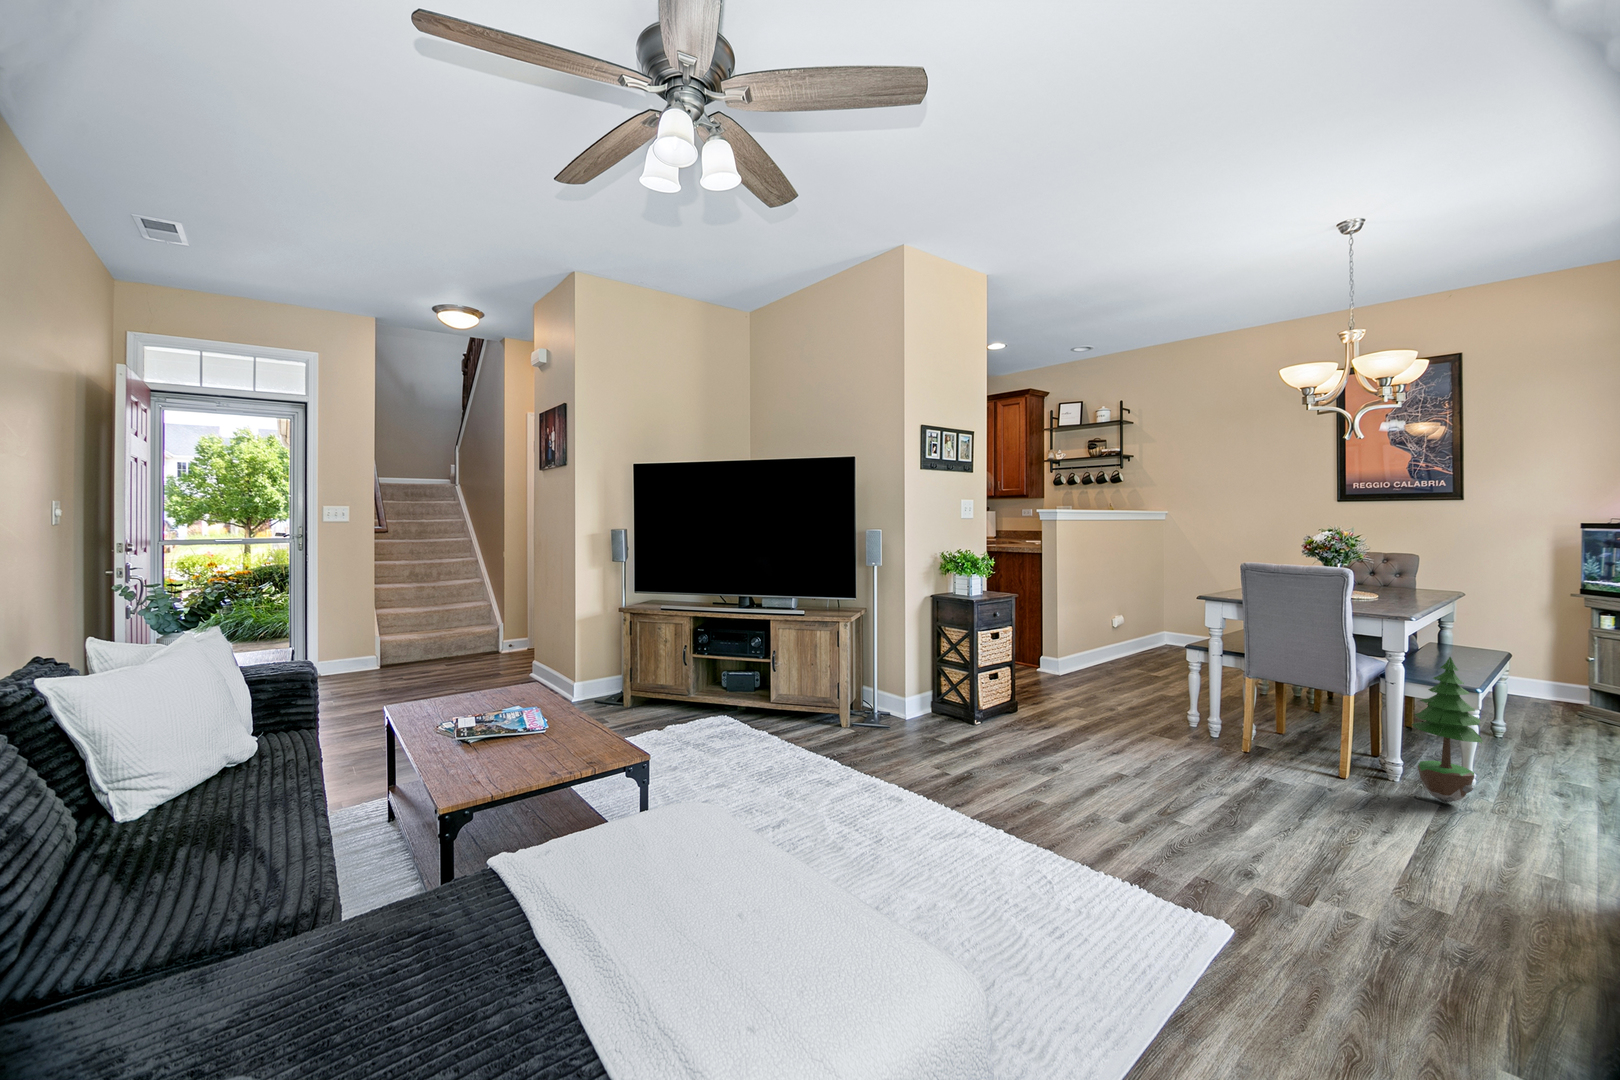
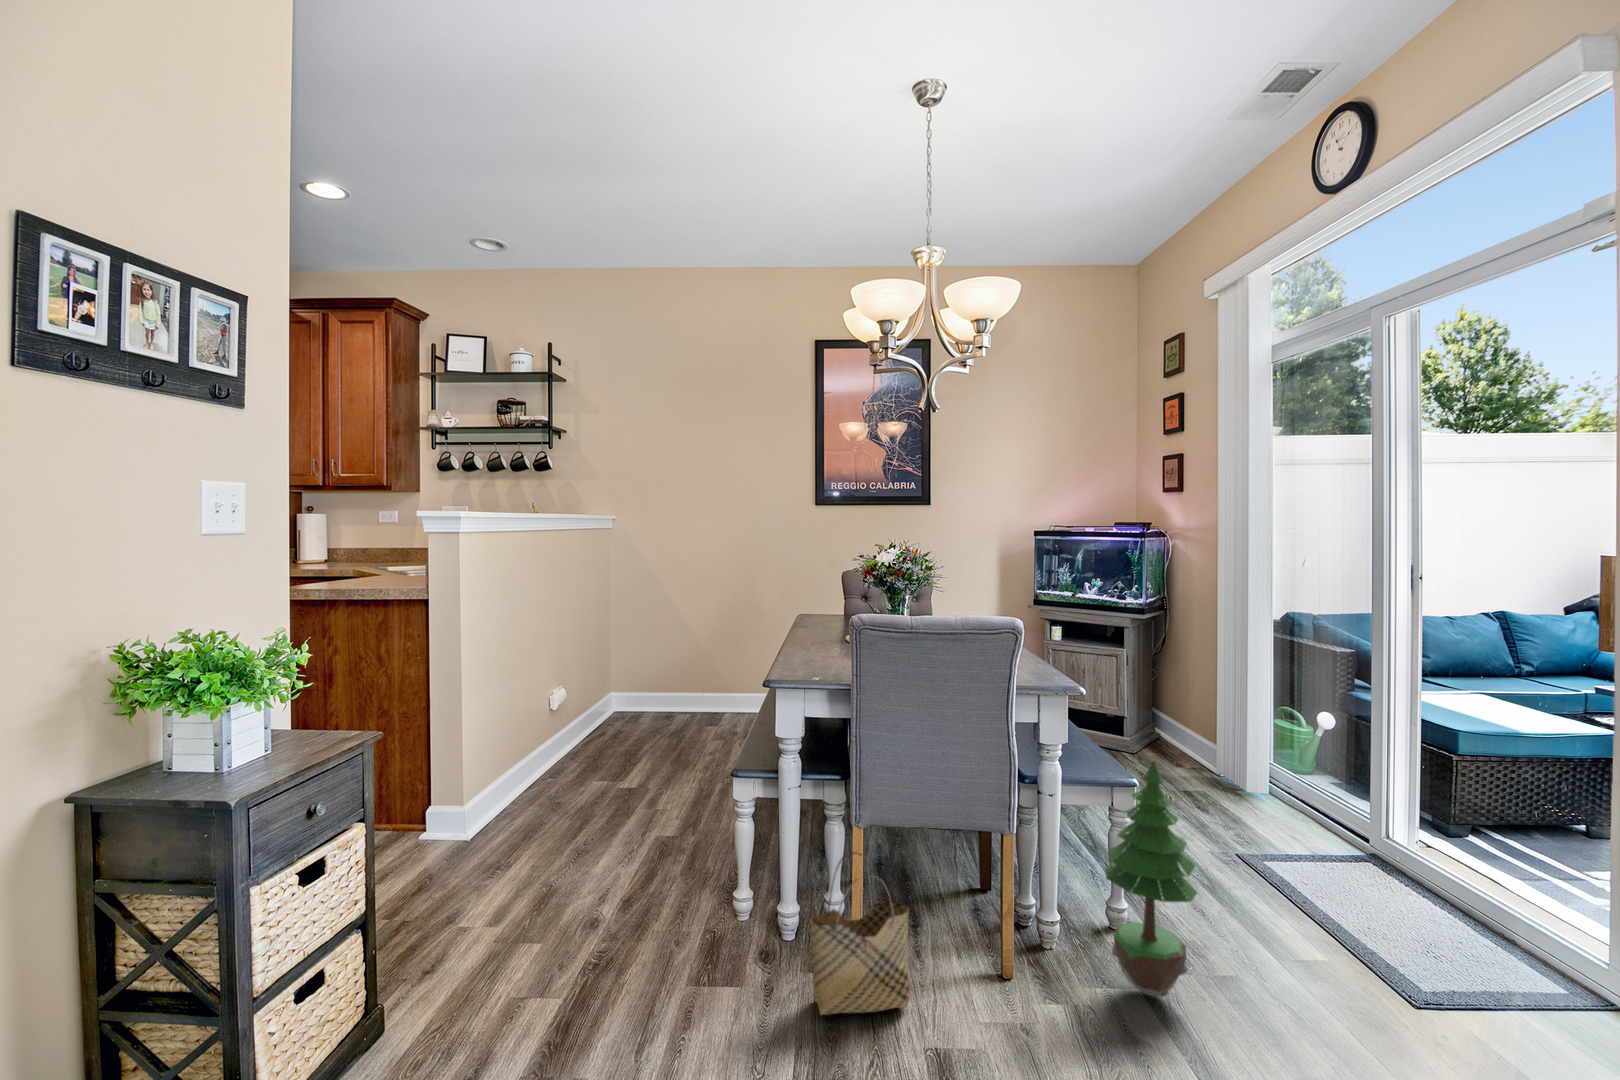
woven basket: none [1206,683,1270,762] -> present [810,852,909,1015]

